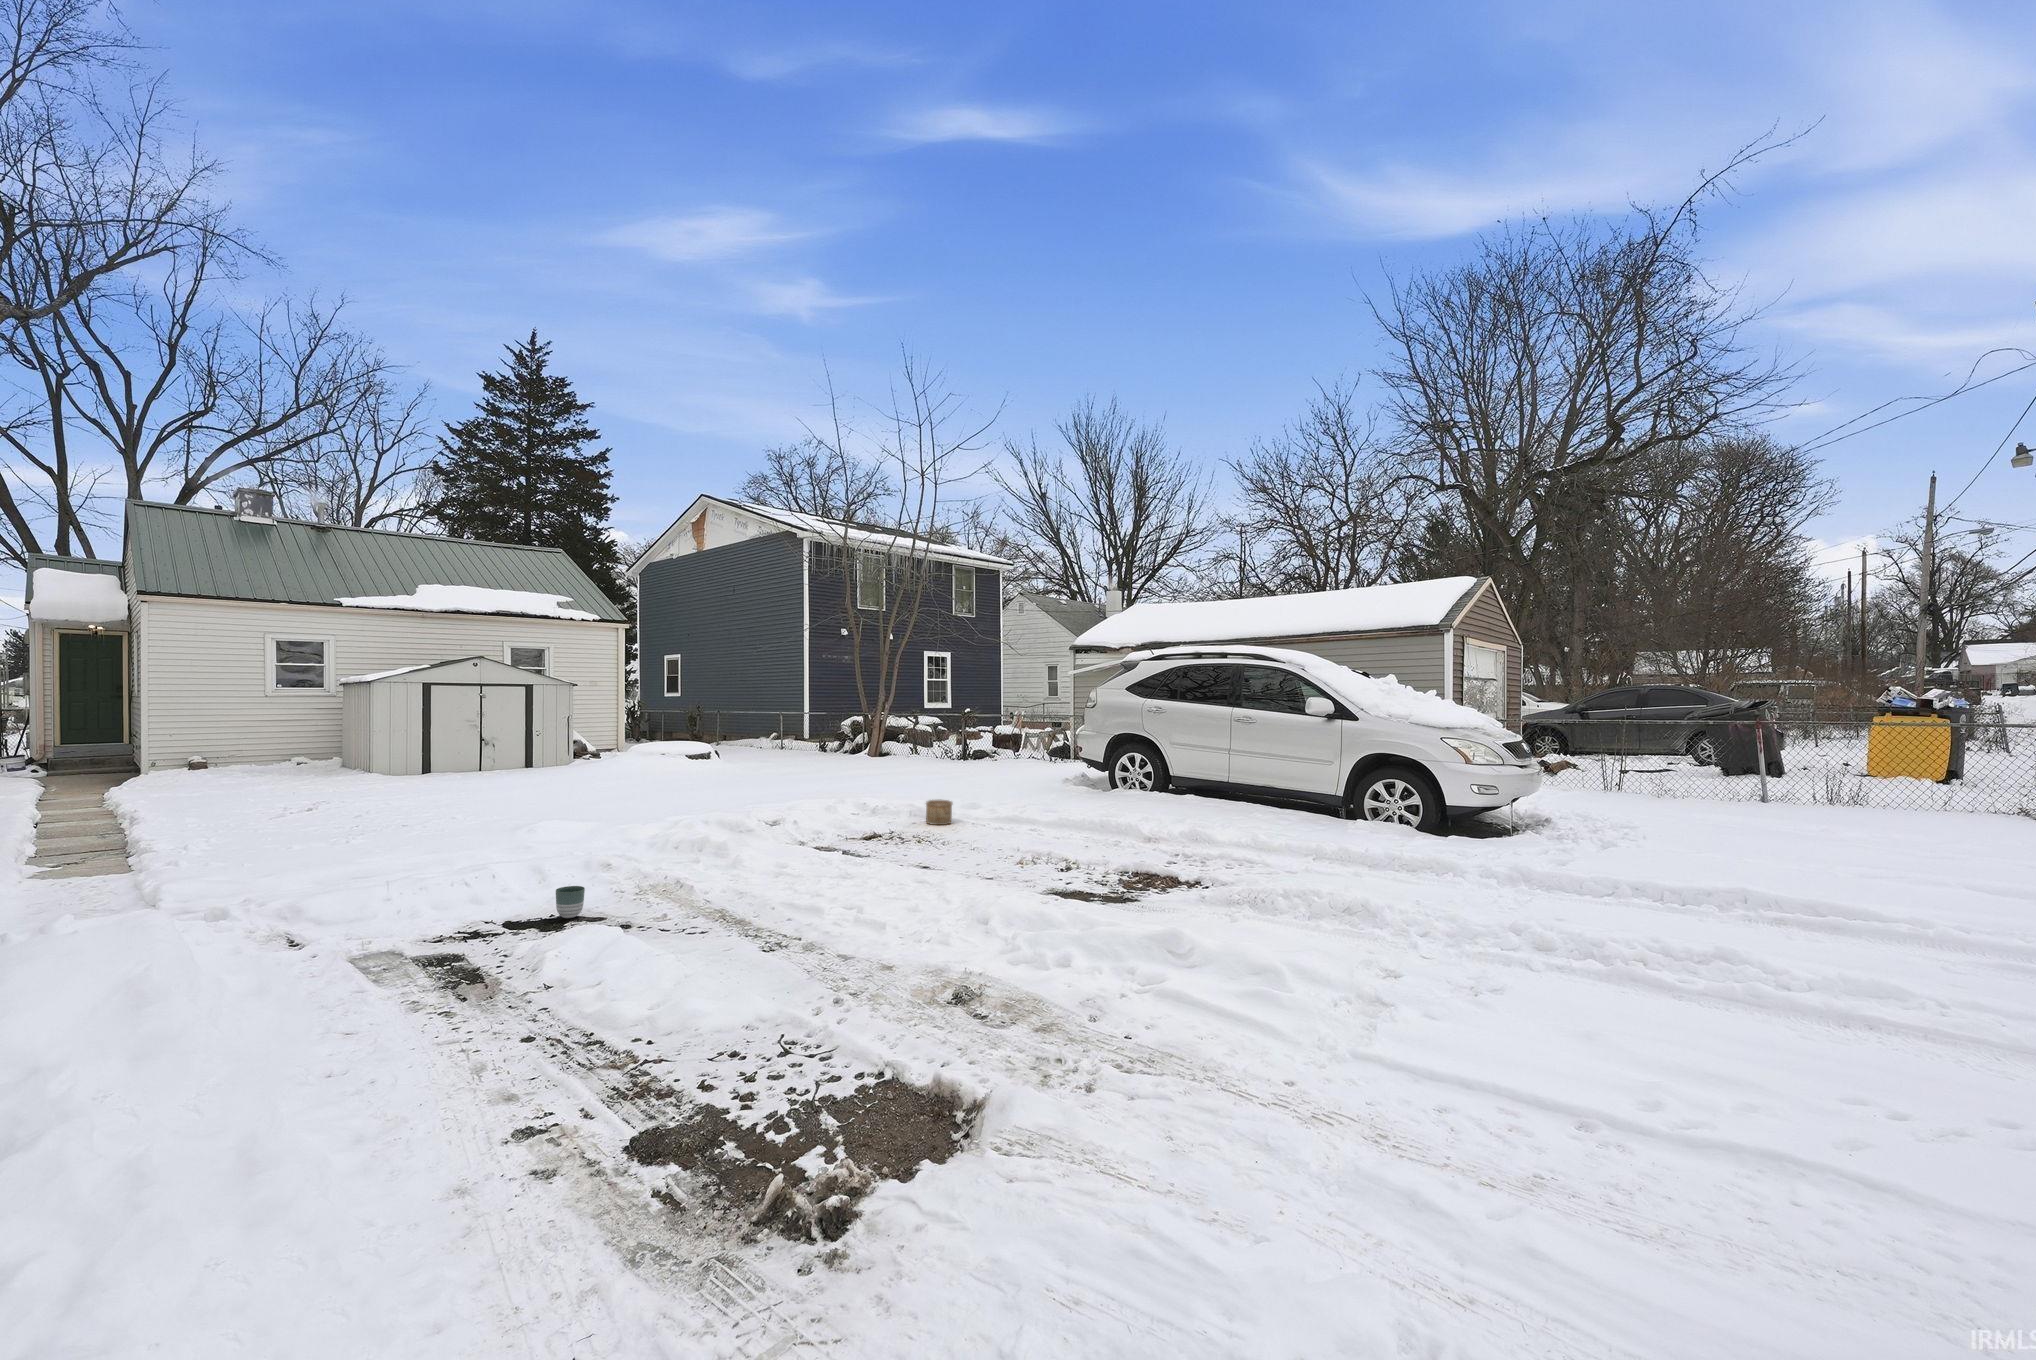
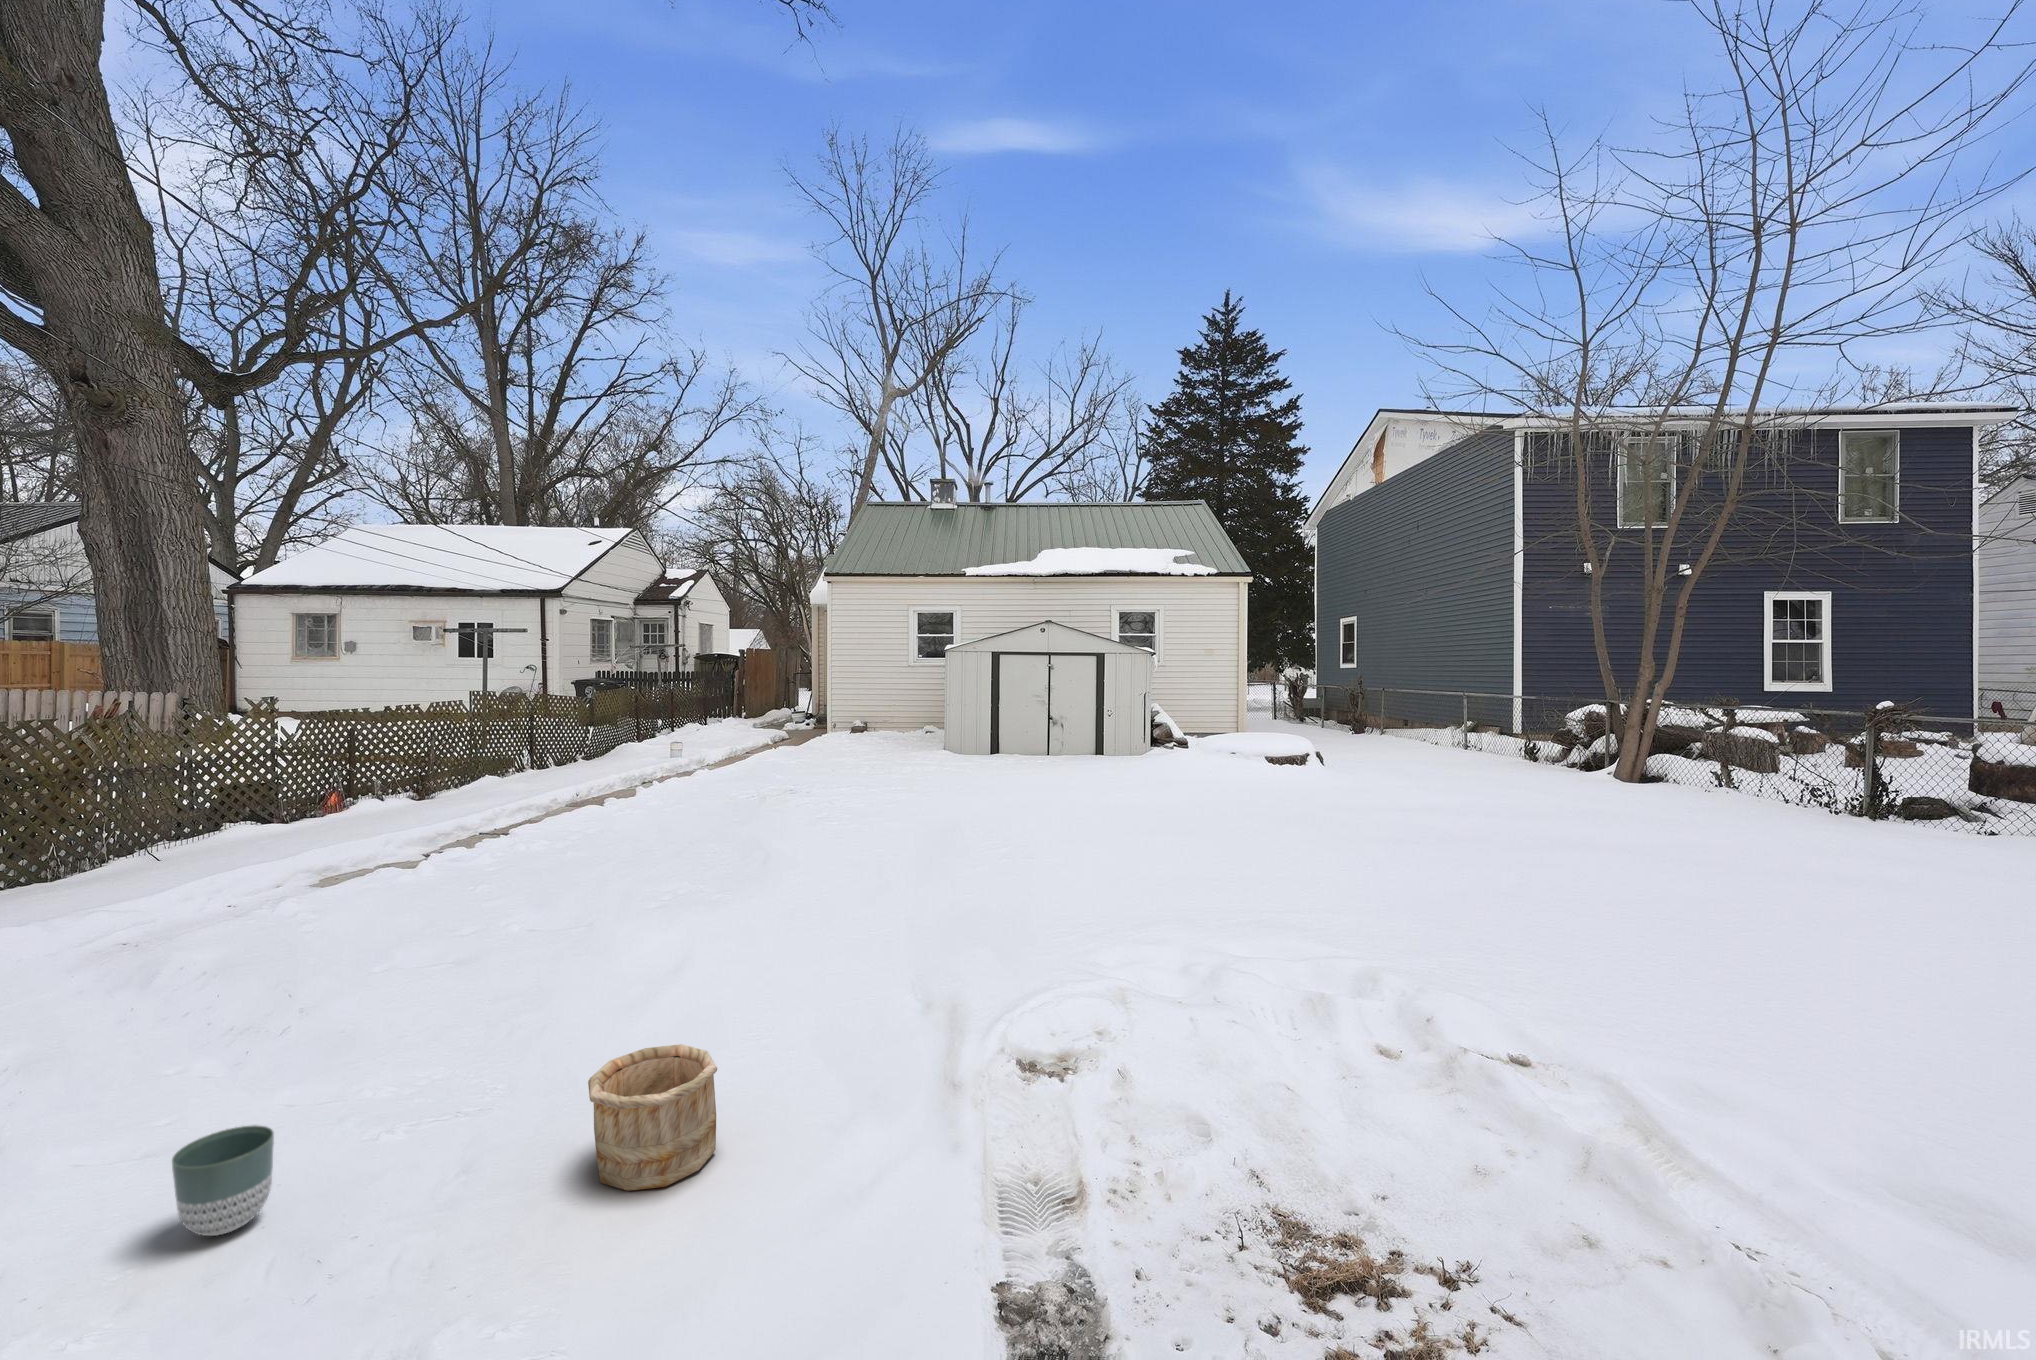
wooden bucket: present [926,799,953,825] -> present [588,1044,717,1191]

